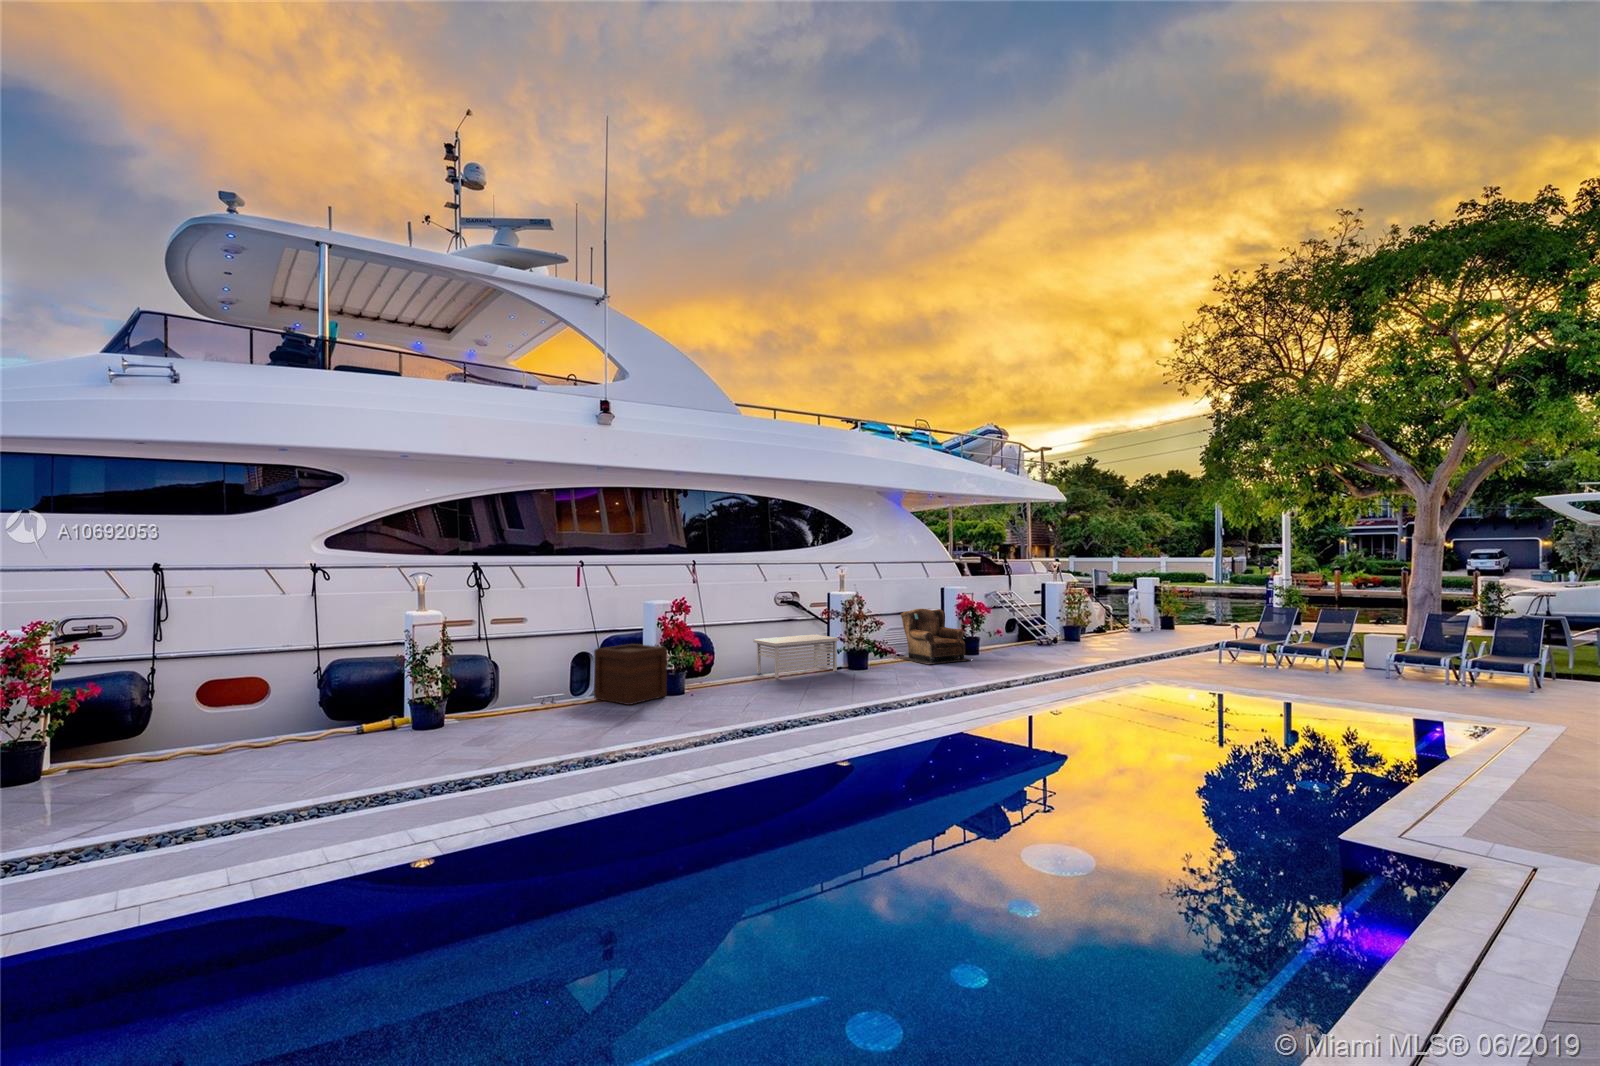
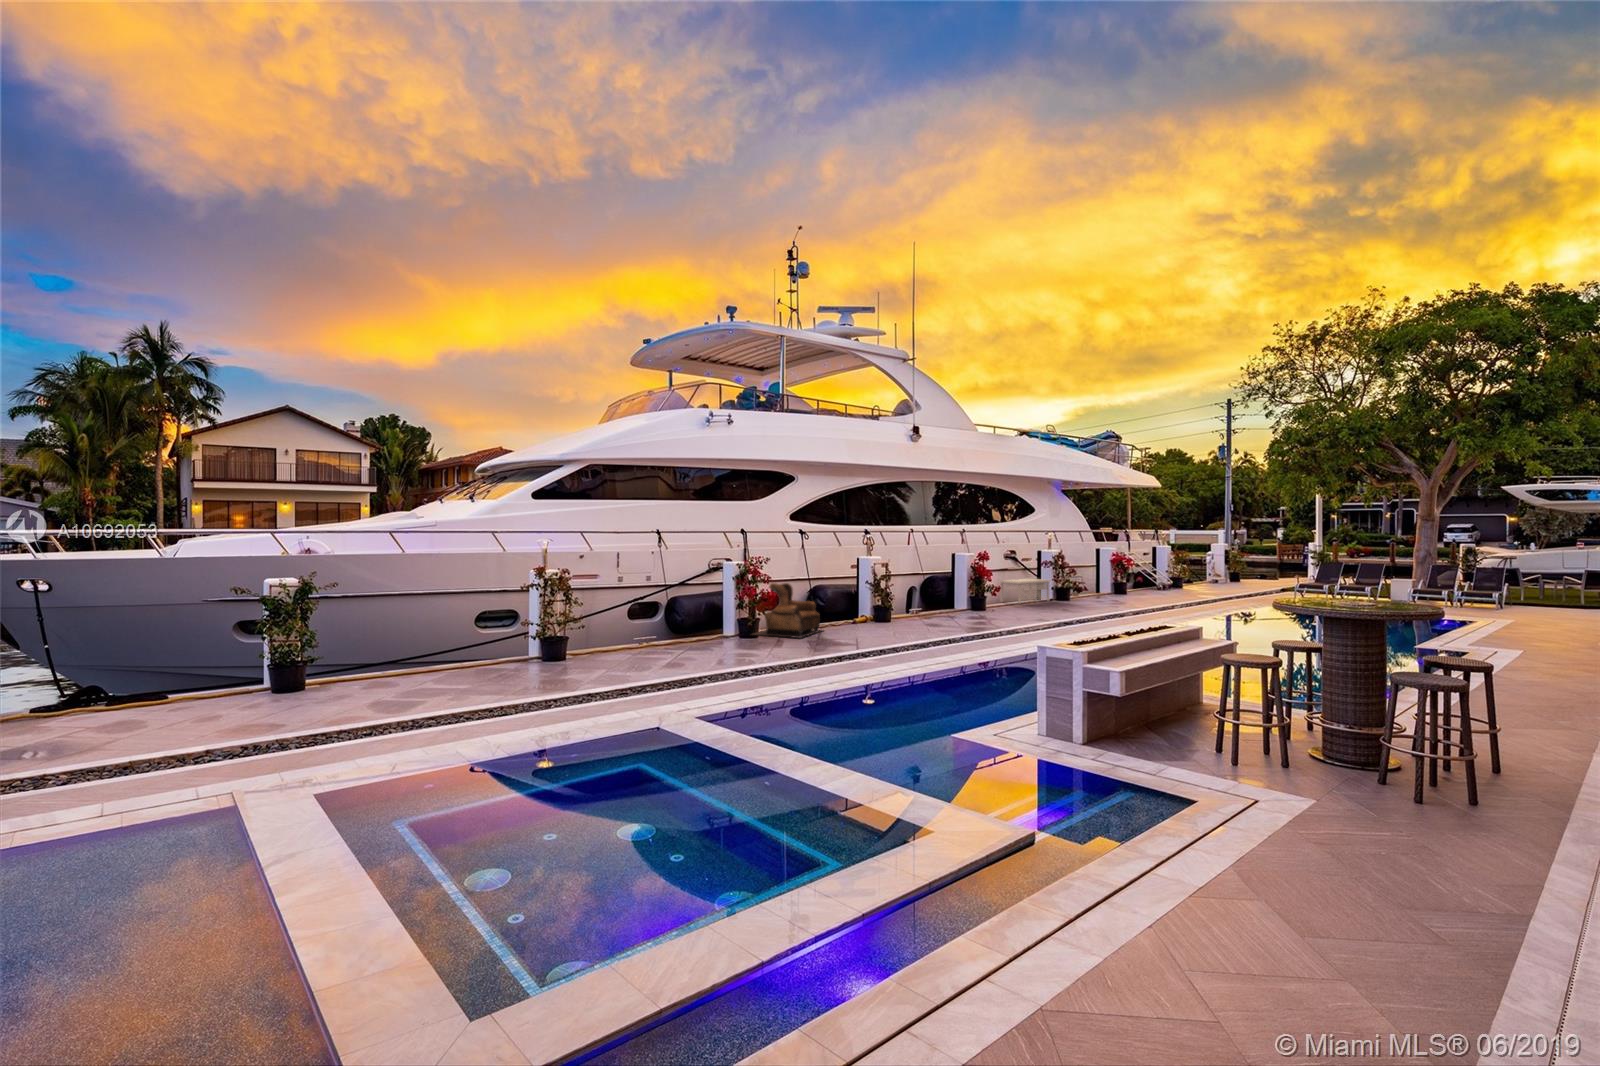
armchair: present [897,609,969,664] -> present [753,583,821,638]
wooden crate: present [594,644,667,705] -> none [935,580,975,614]

